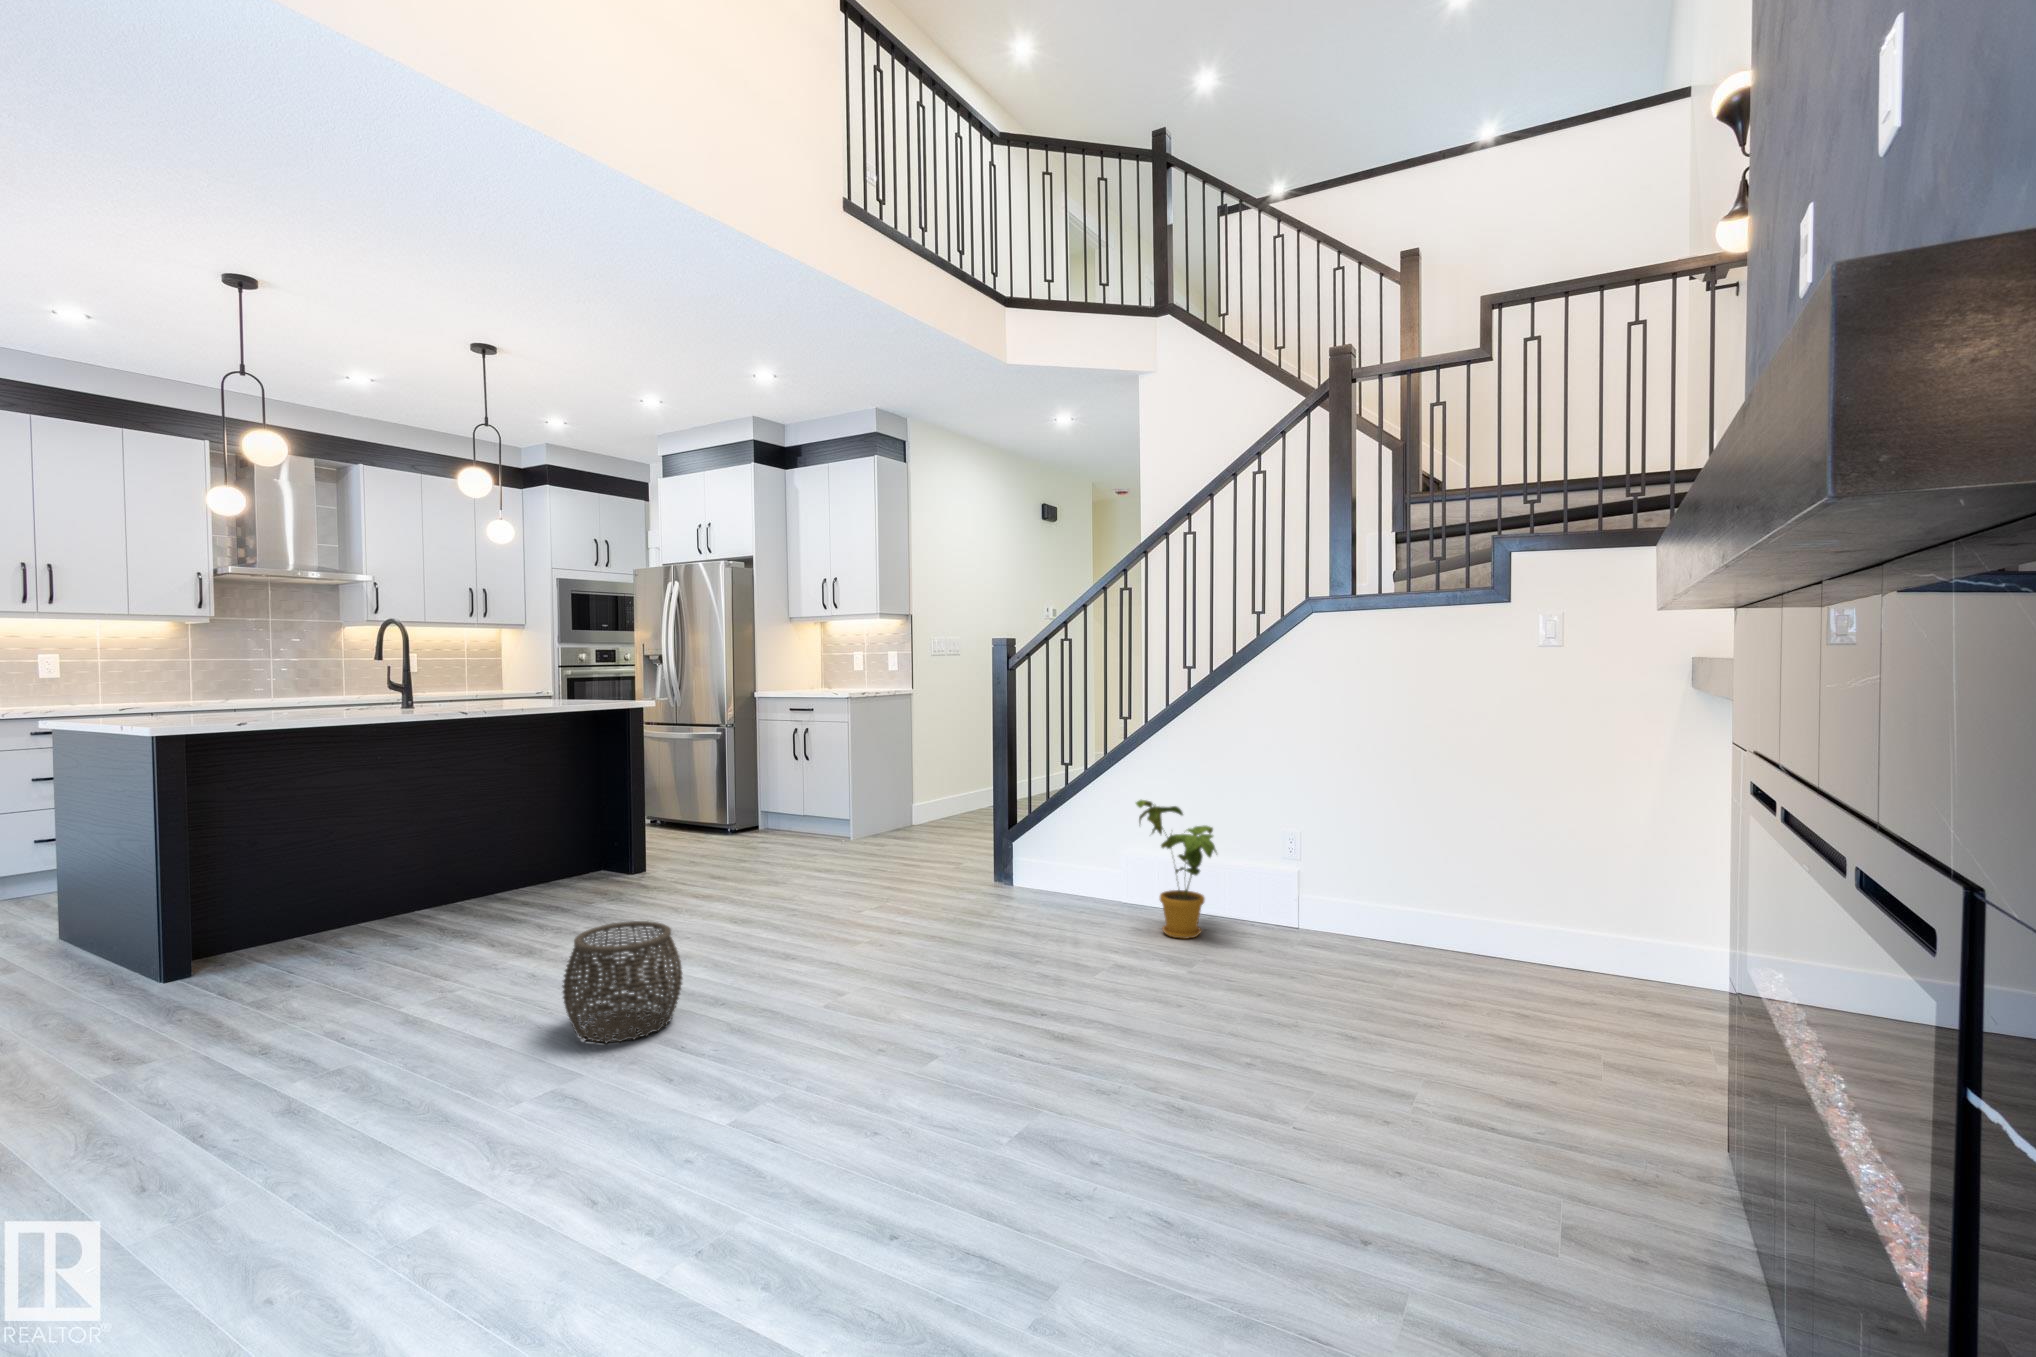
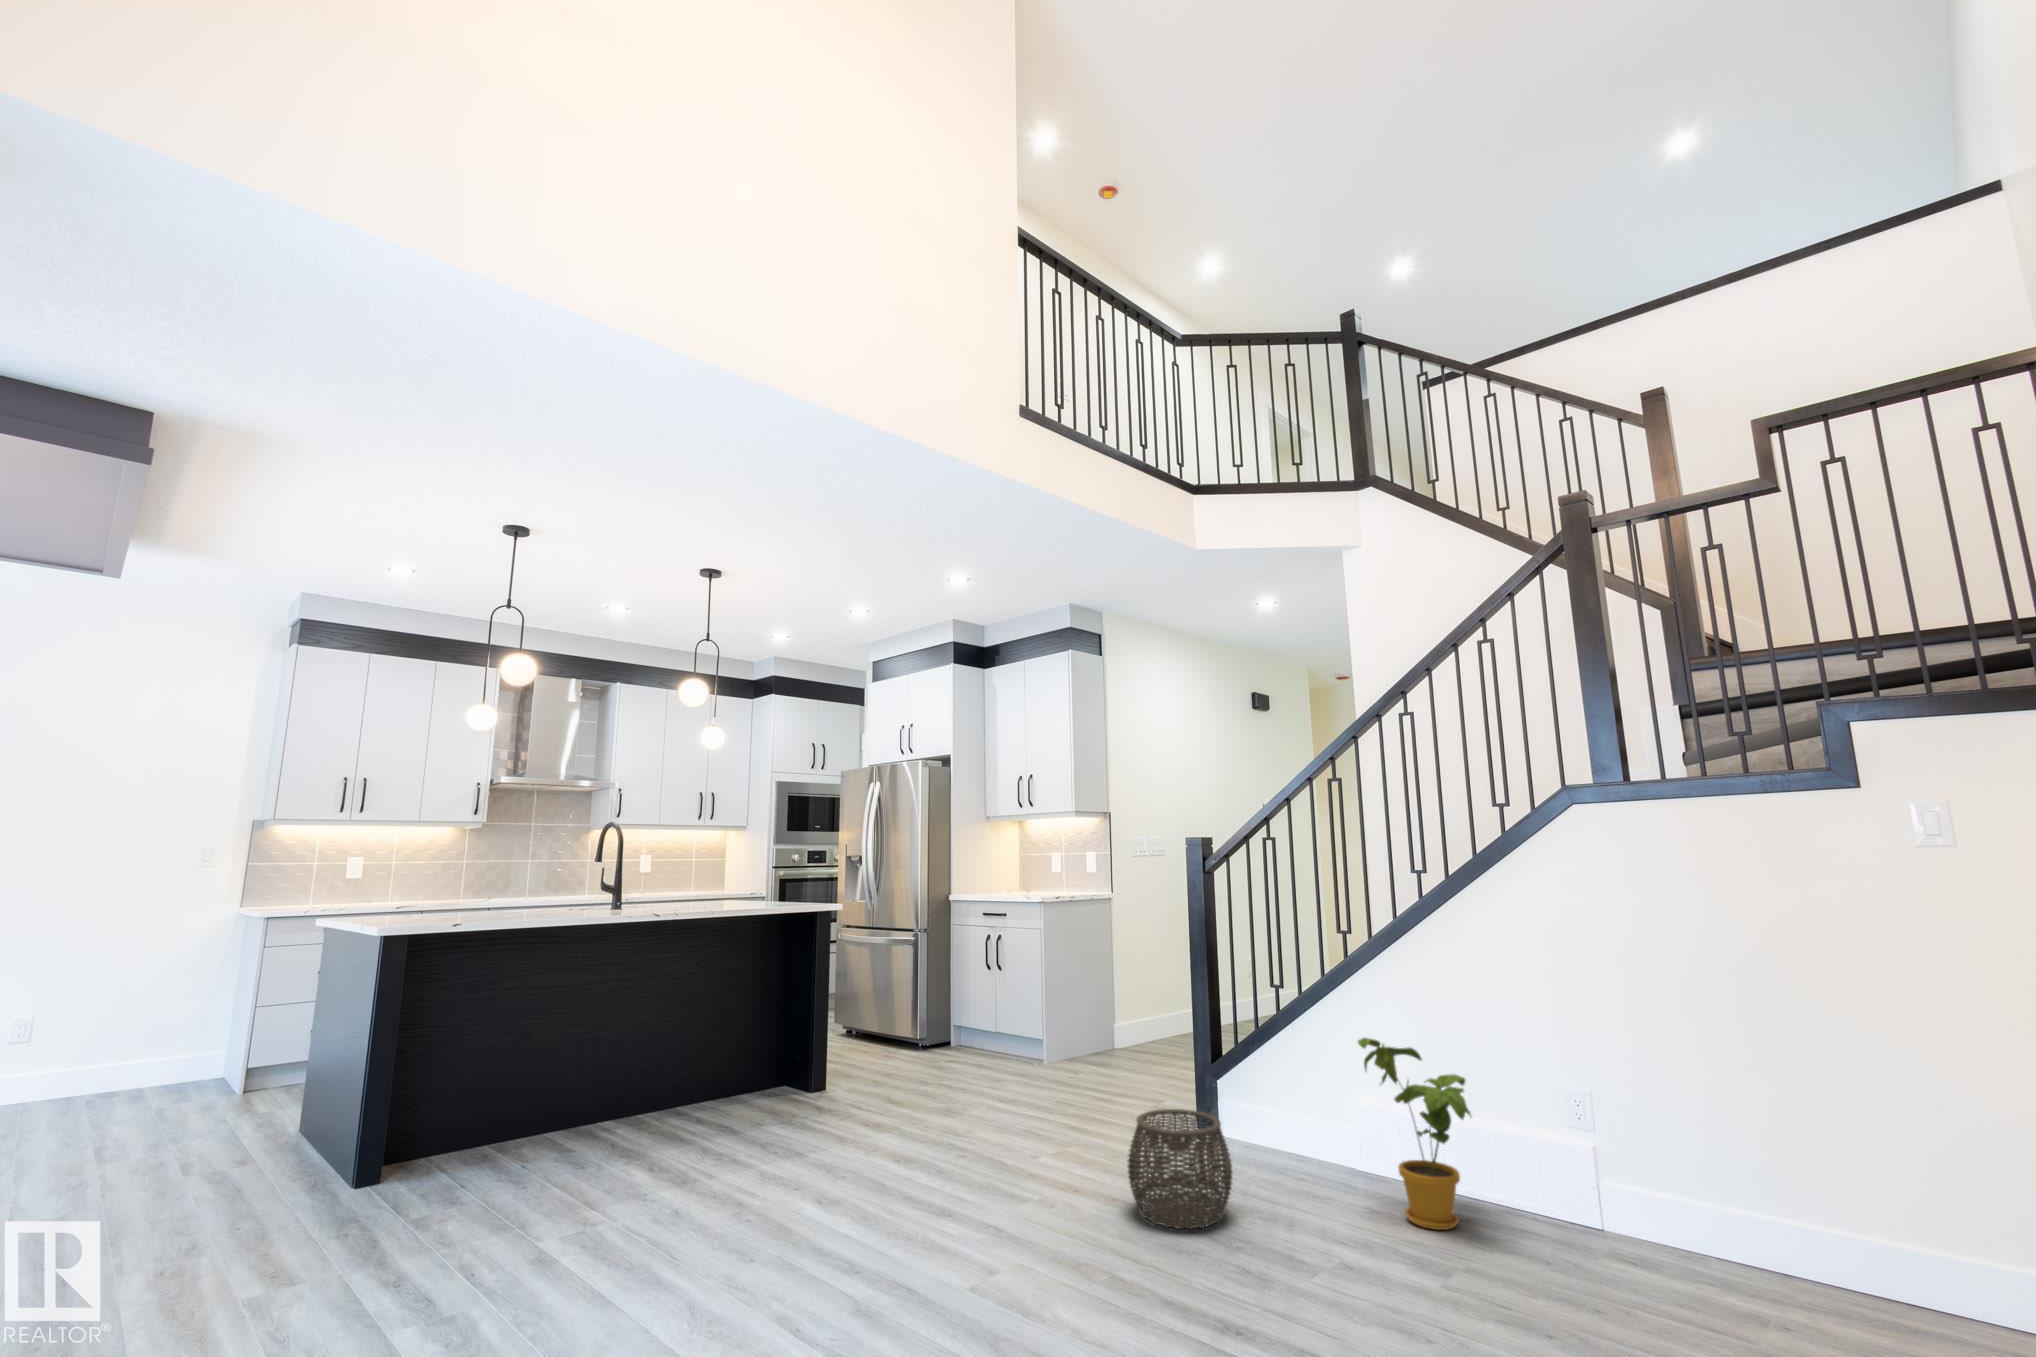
woven basket: present [562,921,682,1043] -> present [1128,1109,1232,1229]

